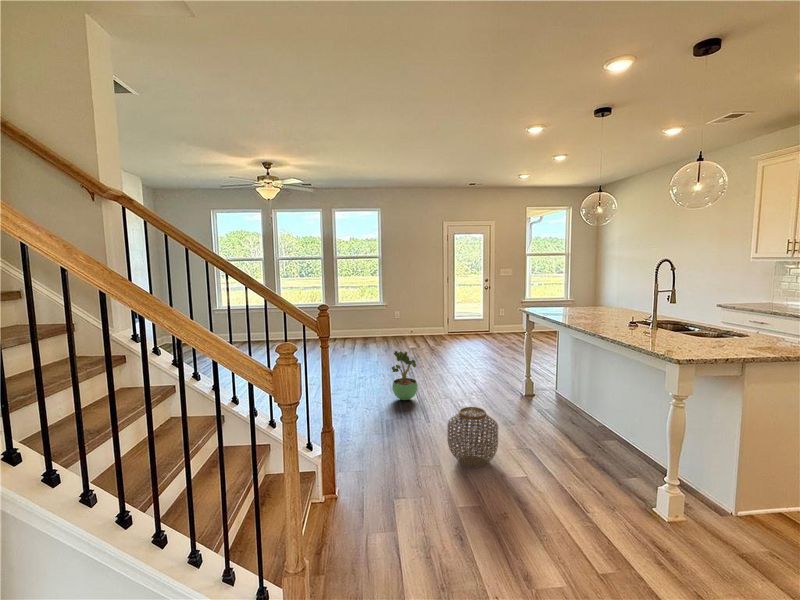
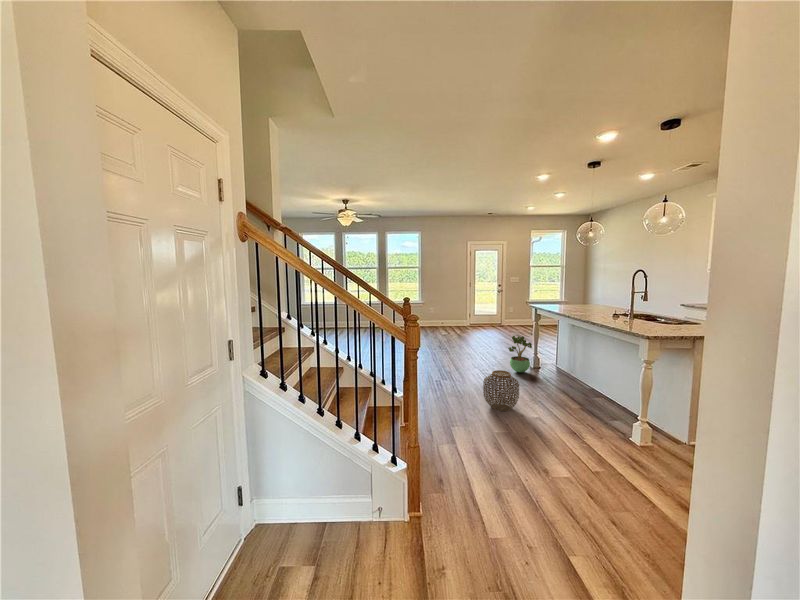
potted plant: present [392,351,418,400] -> present [508,336,532,373]

